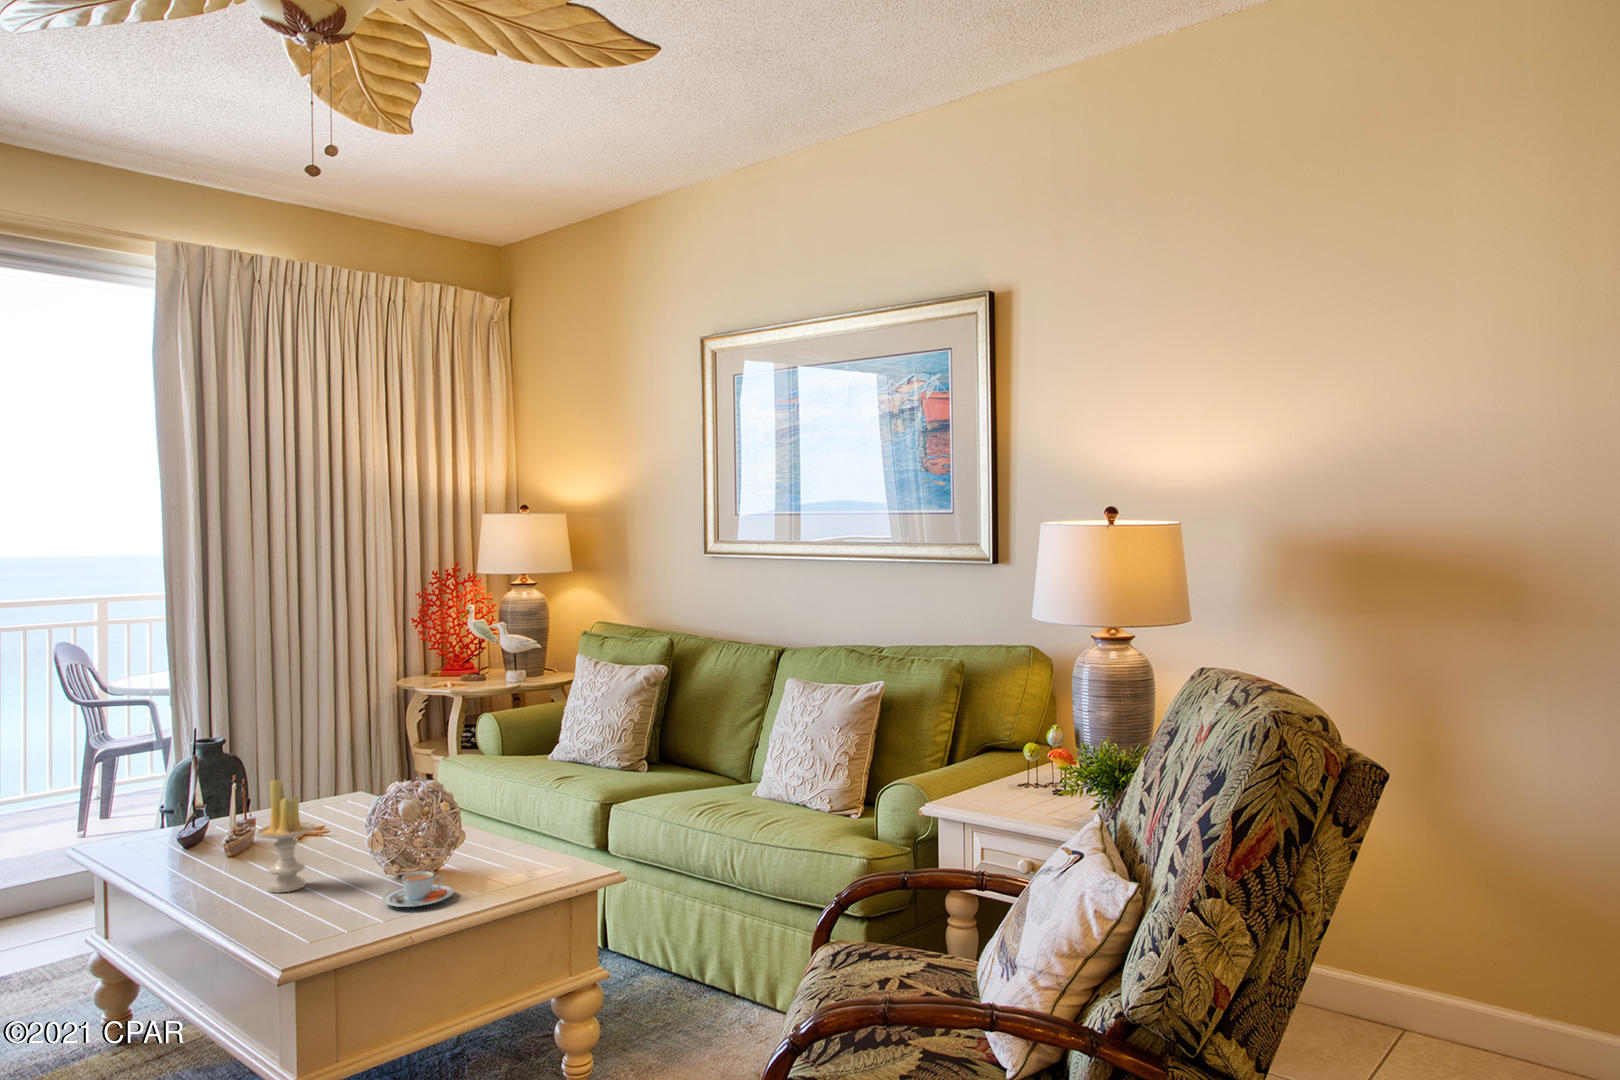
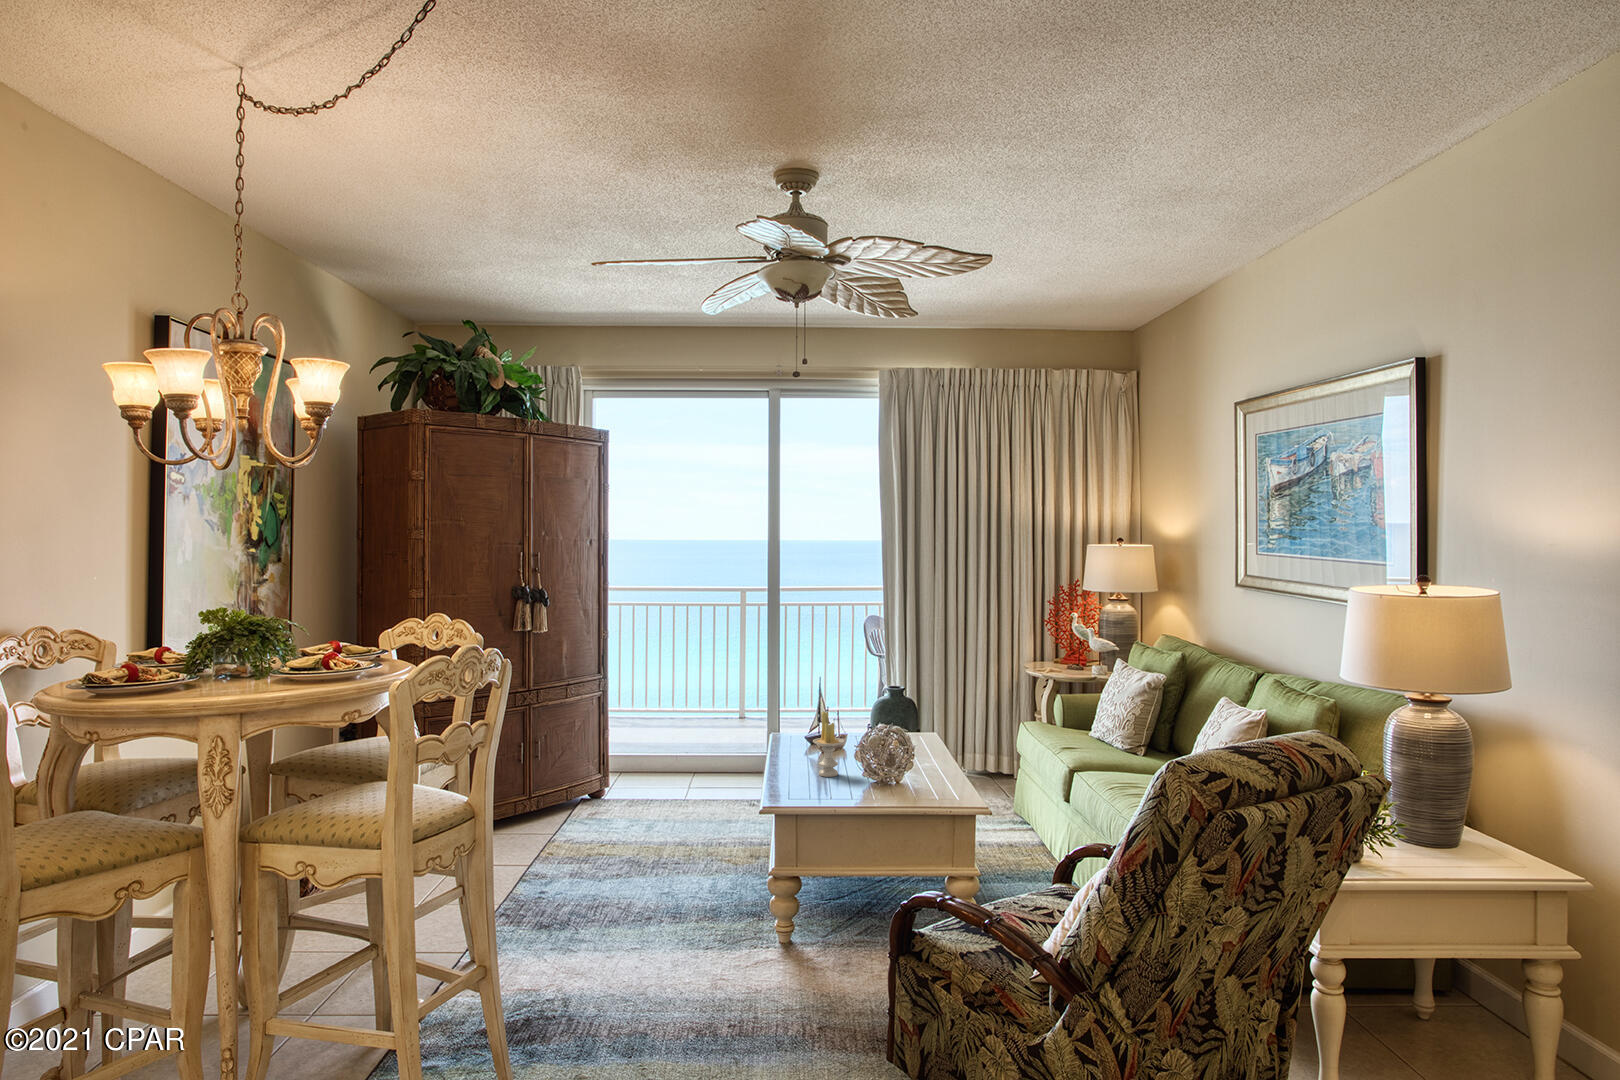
teacup: present [382,871,454,907] -> none [854,779,894,799]

